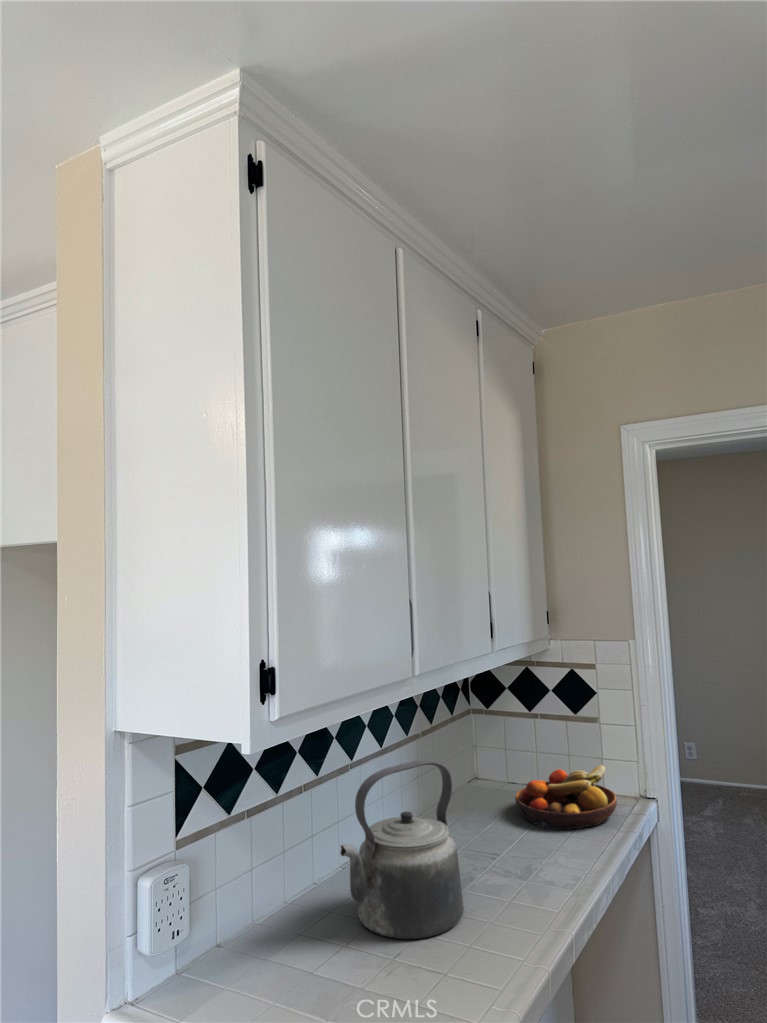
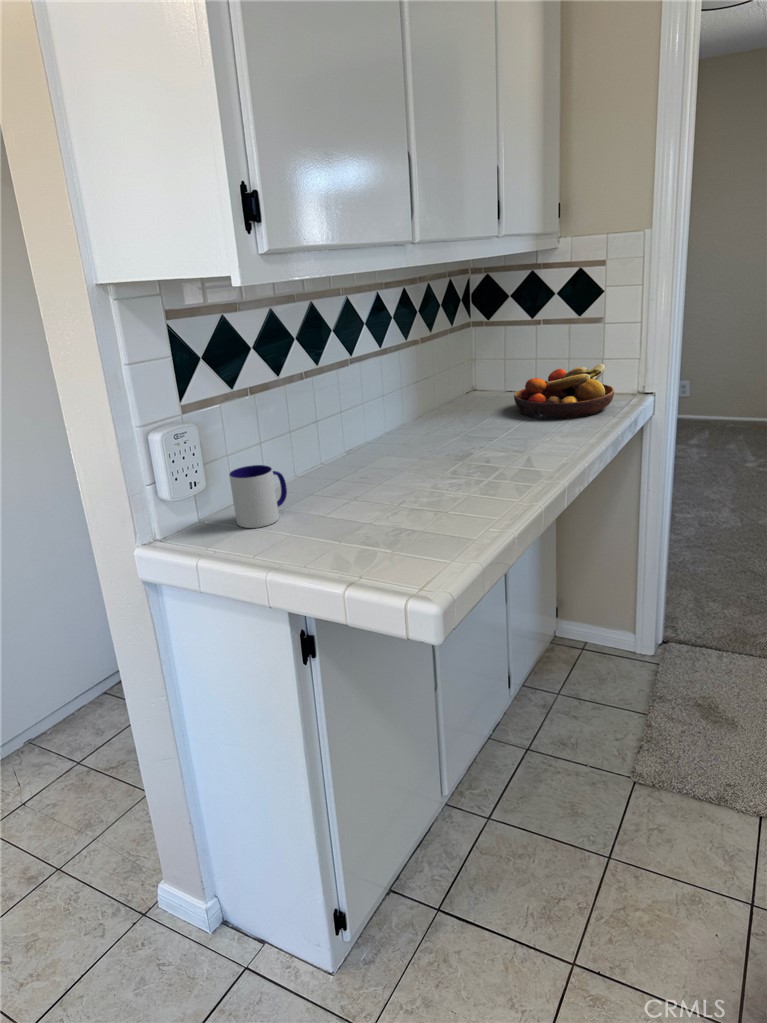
kettle: present [340,760,464,939] -> none [343,336,463,492]
mug: none [216,908,275,990] -> present [229,465,287,528]

